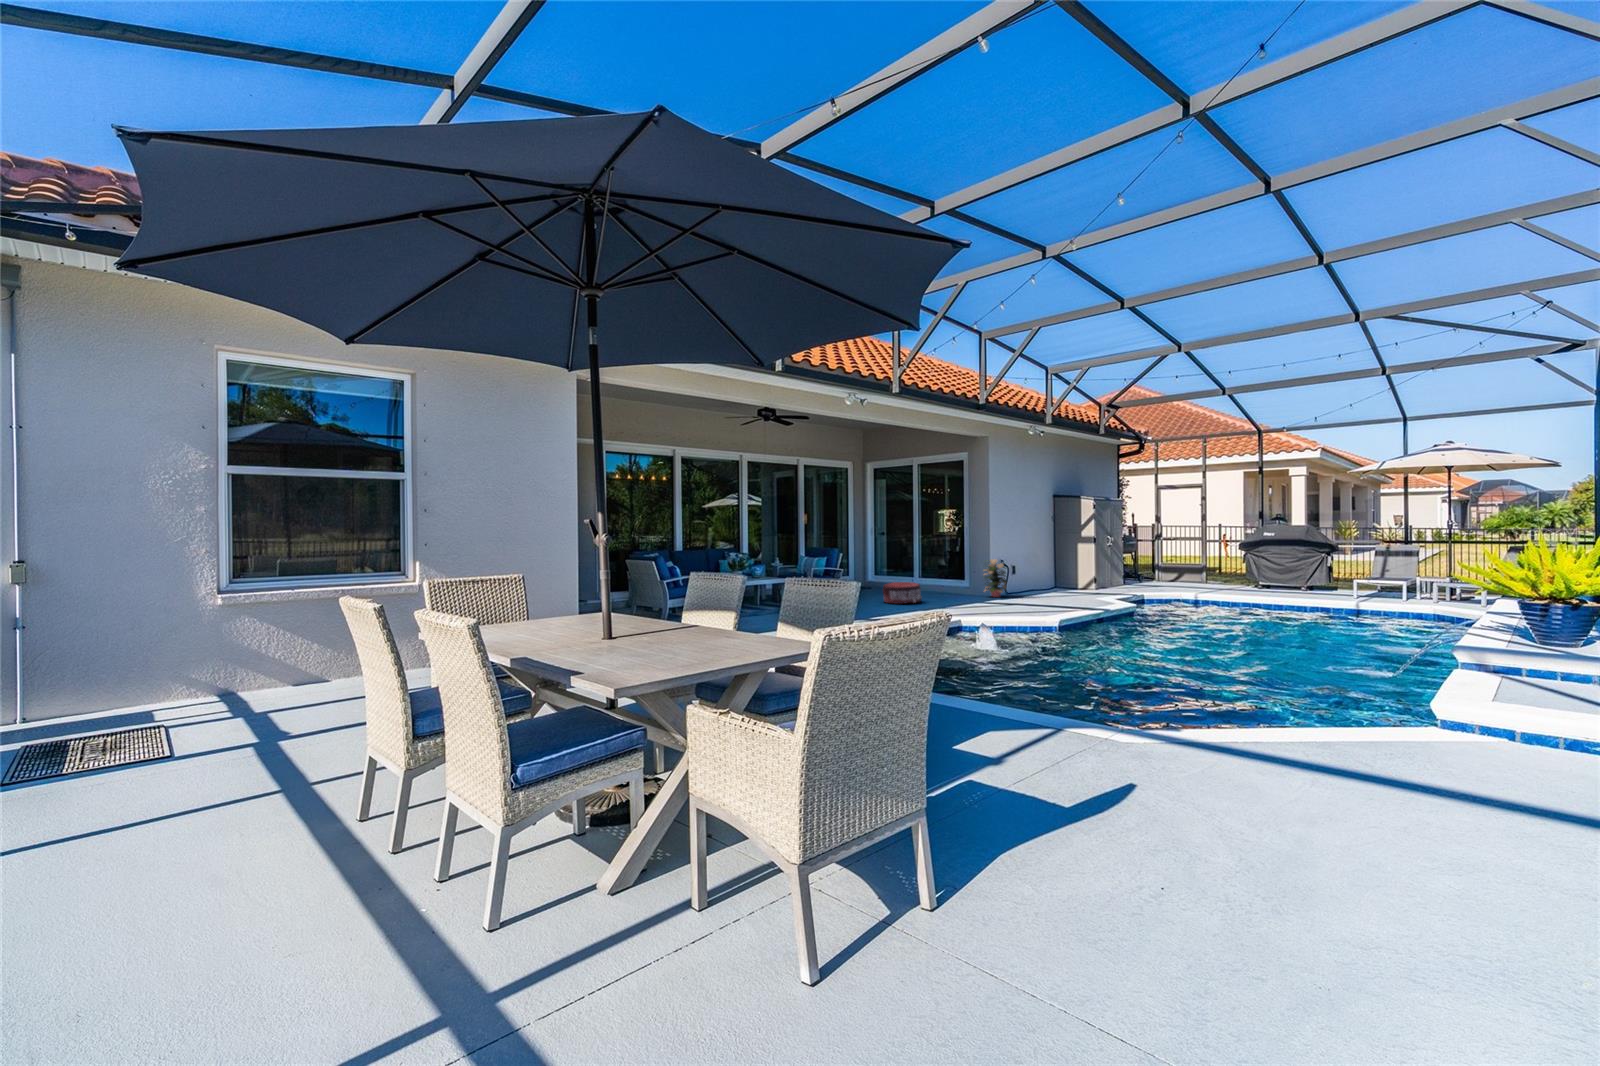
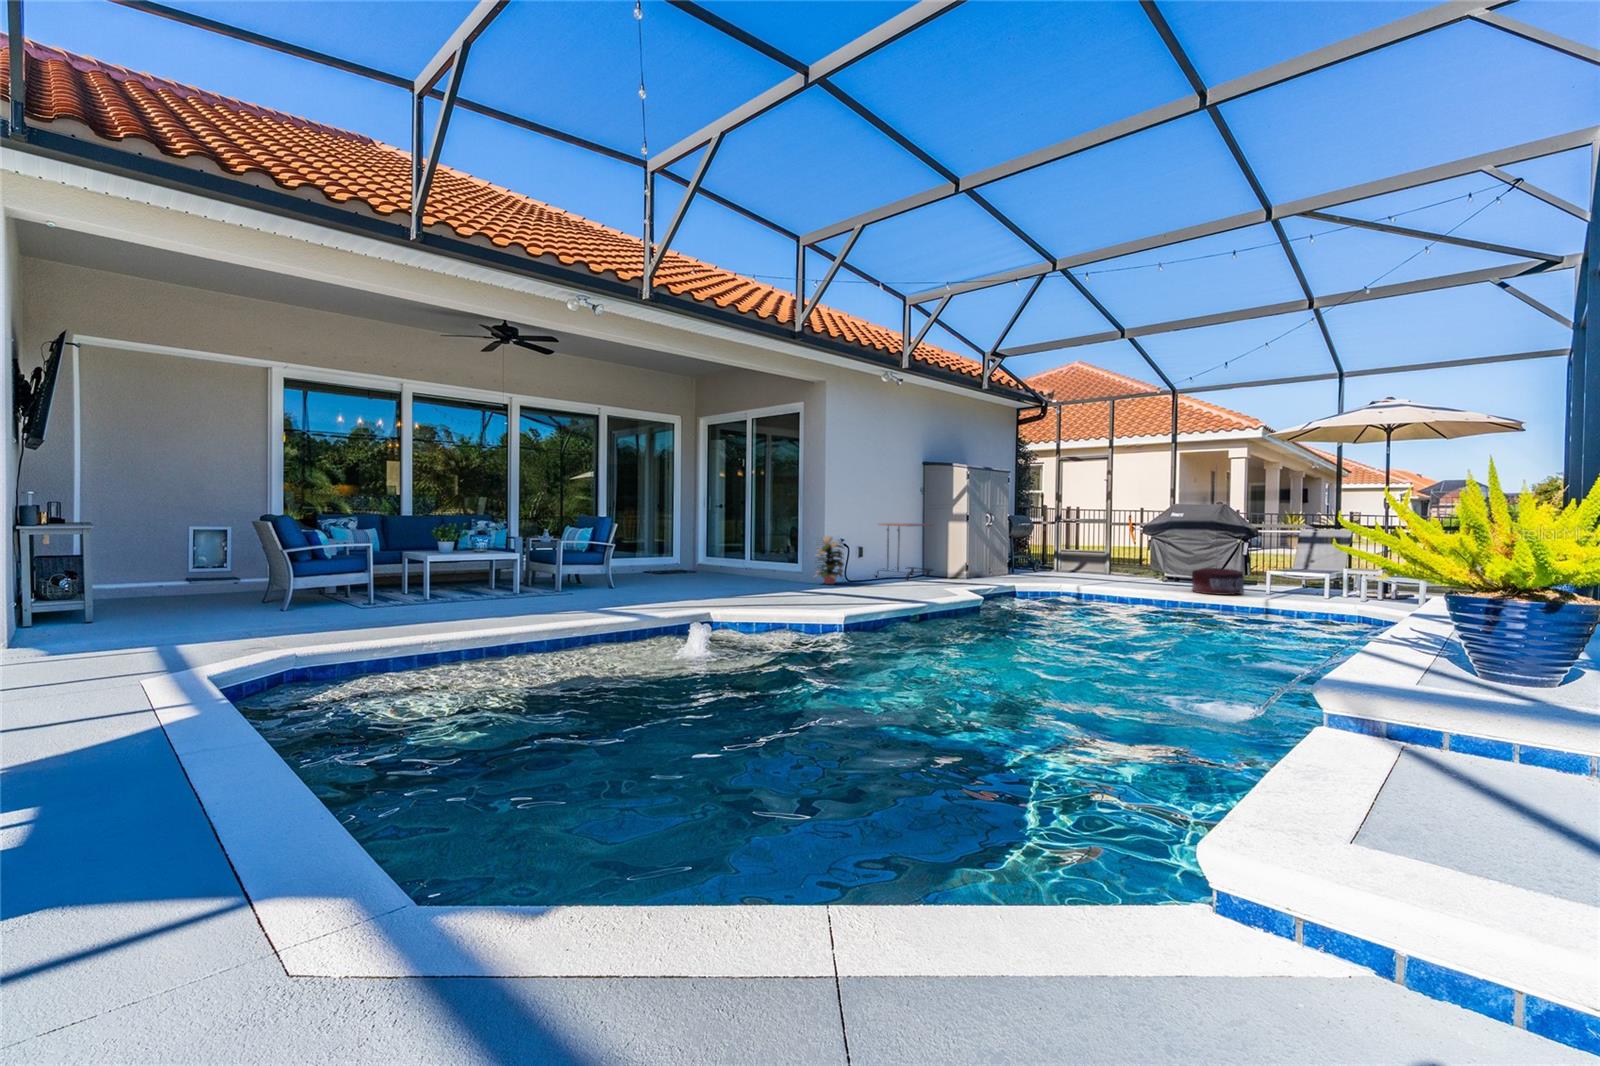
side table: none [1023,546,1070,593] -> present [875,523,933,580]
pouf: present [883,582,922,604] -> present [1192,568,1244,595]

